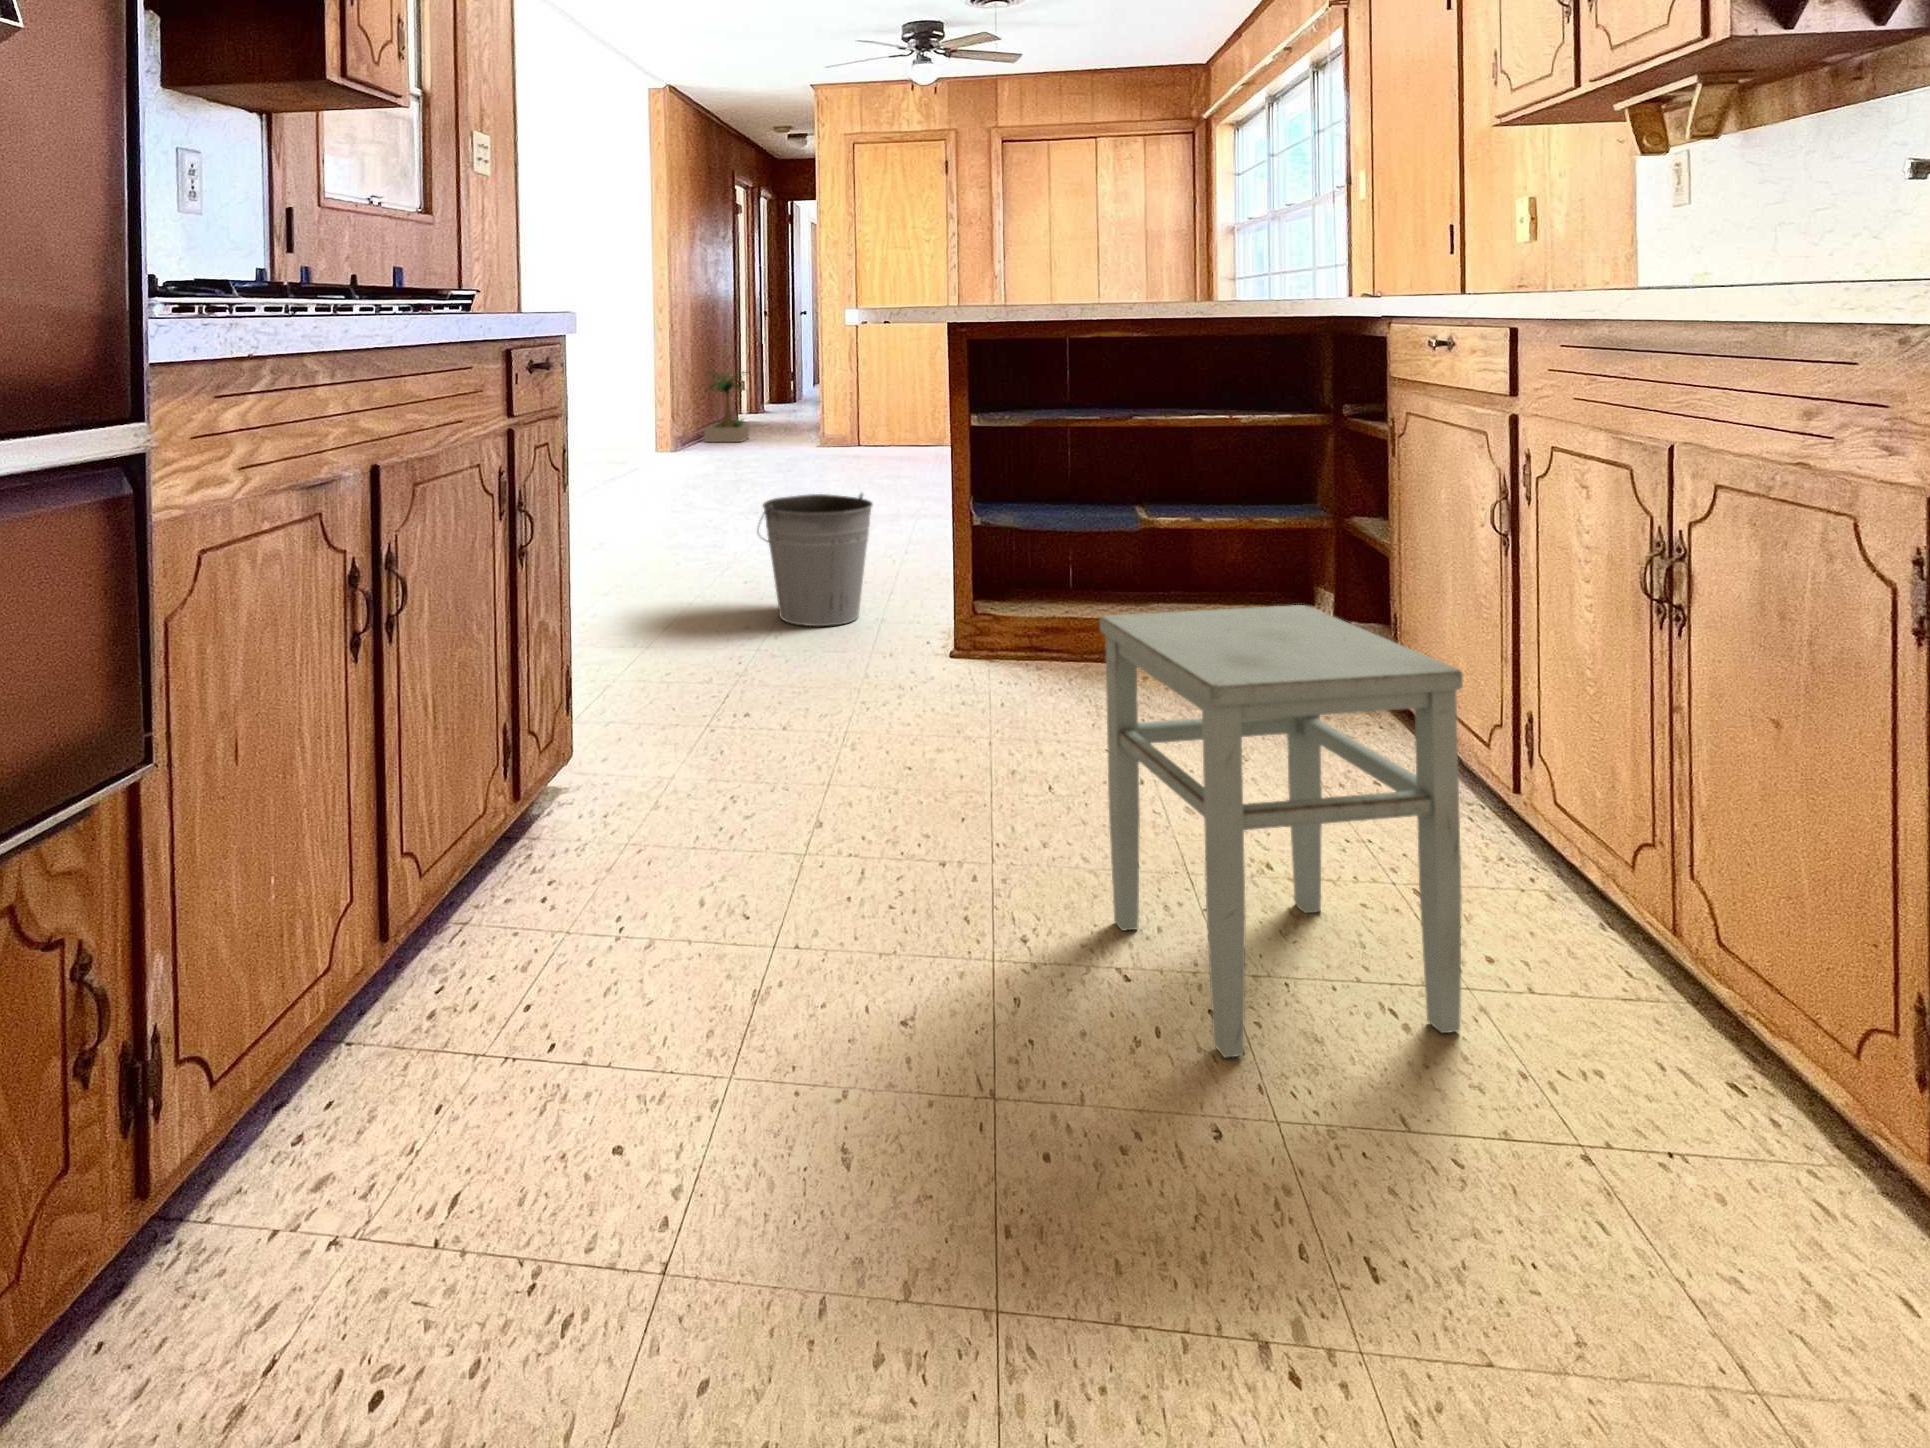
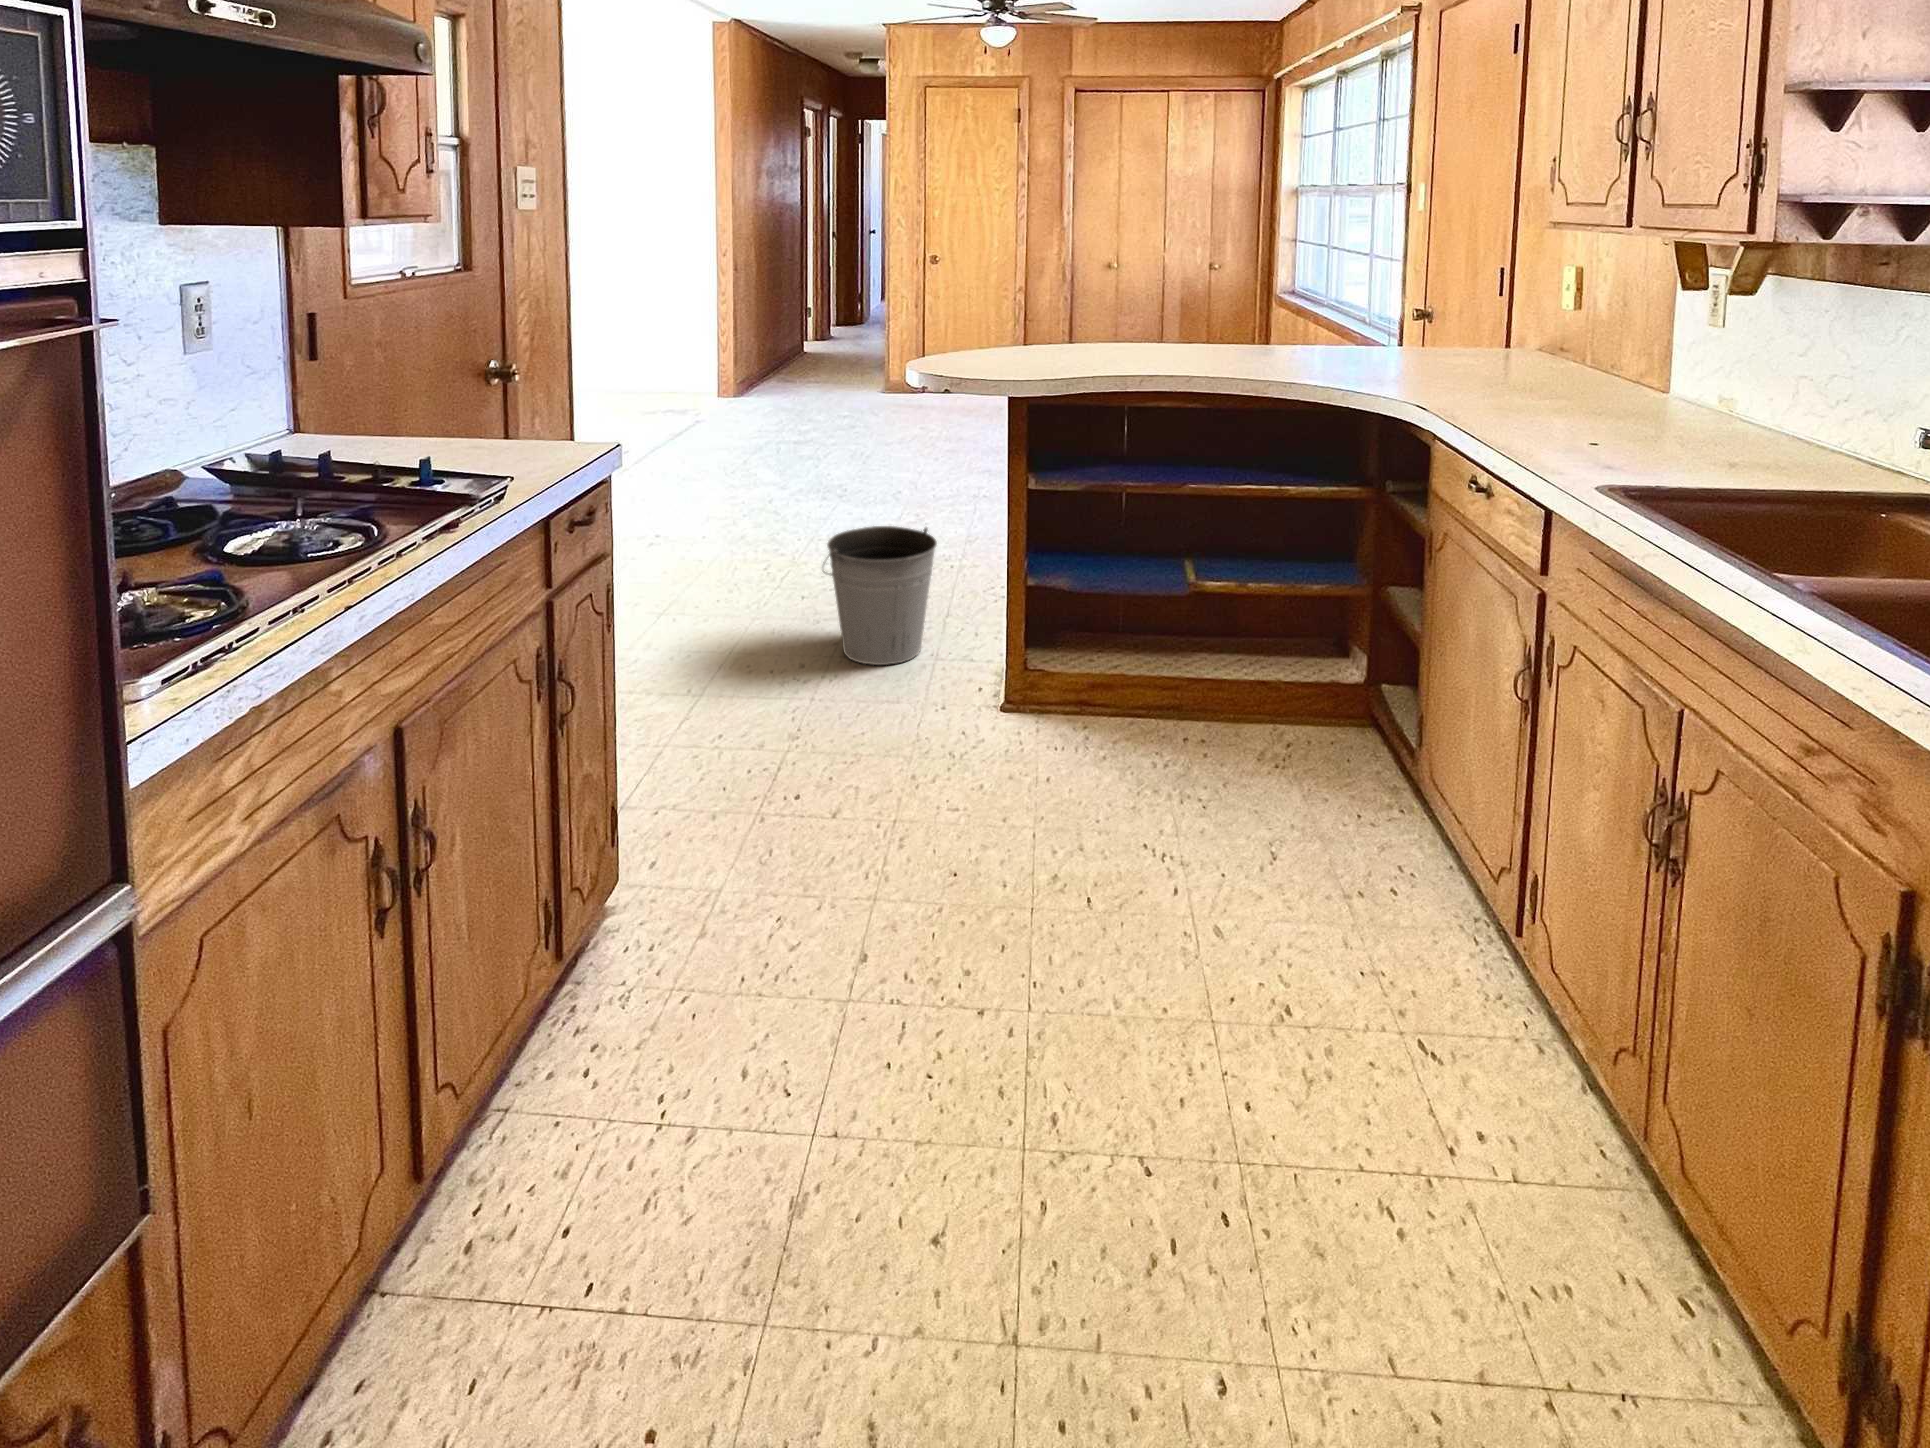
potted plant: present [704,371,750,442] -> none [772,311,830,387]
stool: present [1100,605,1463,1057] -> none [1142,789,1473,1273]

